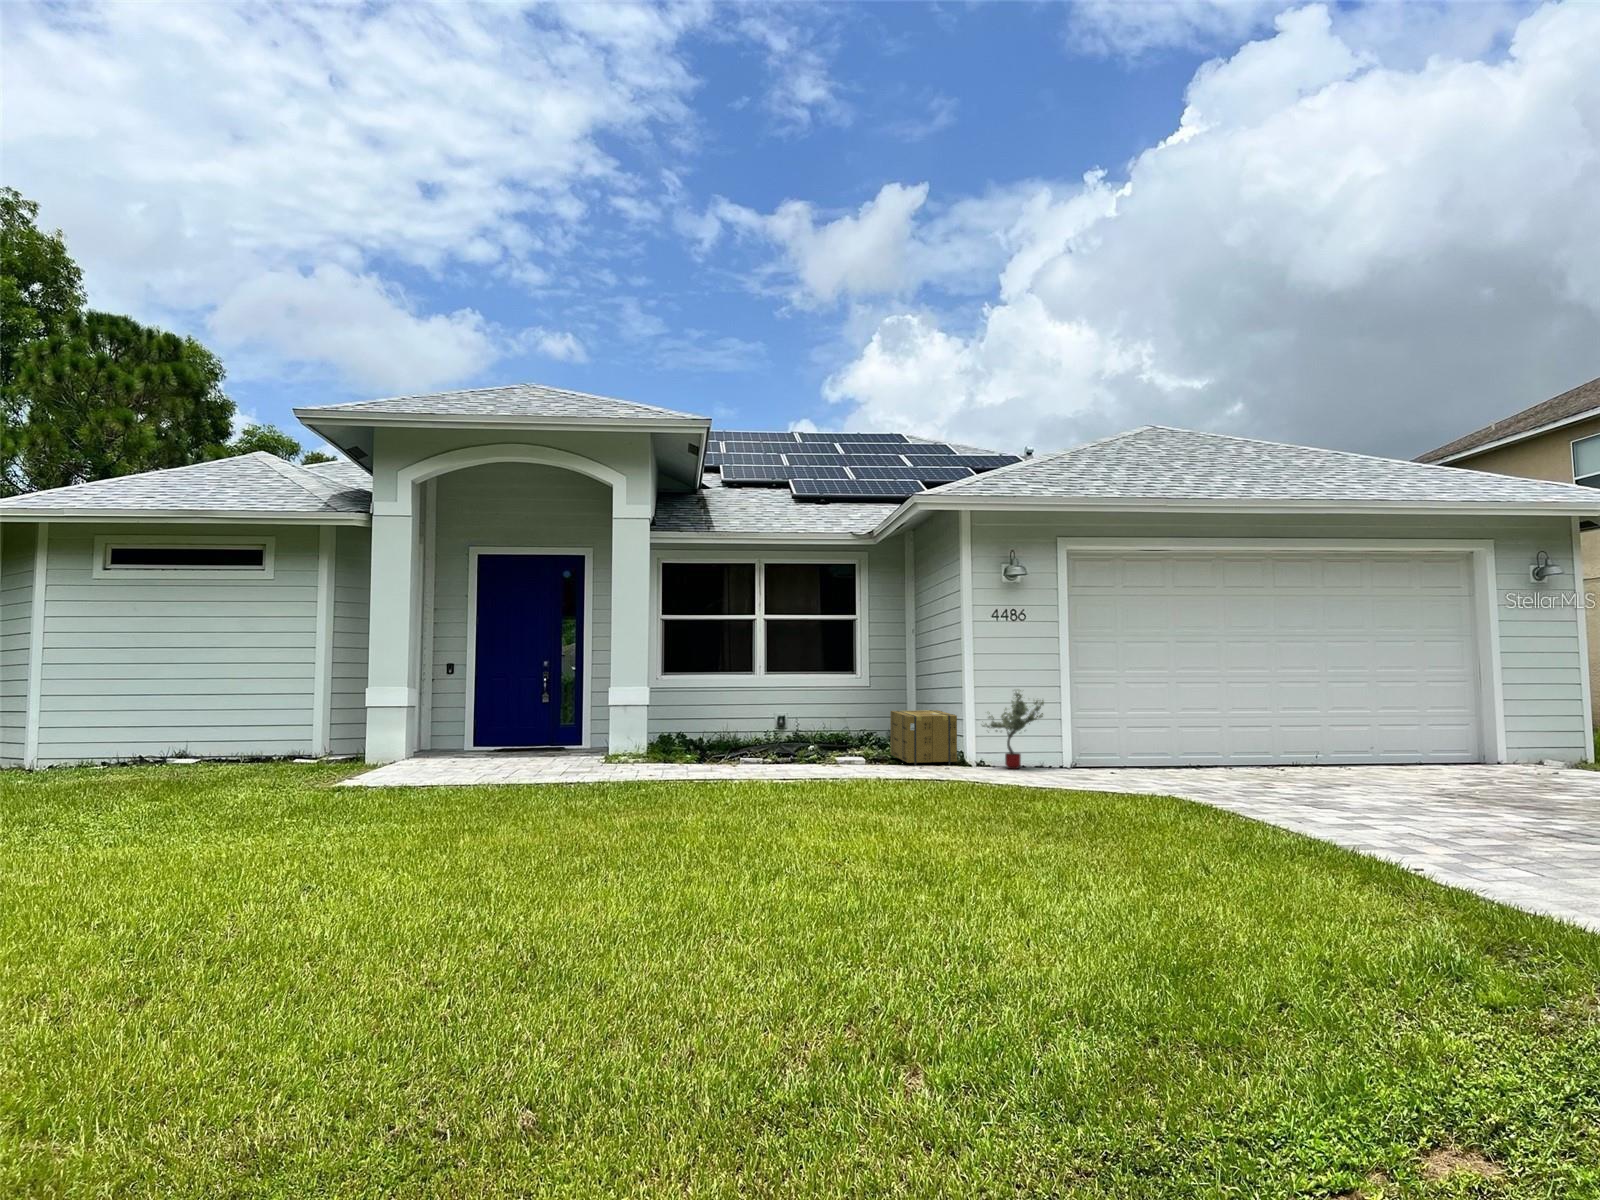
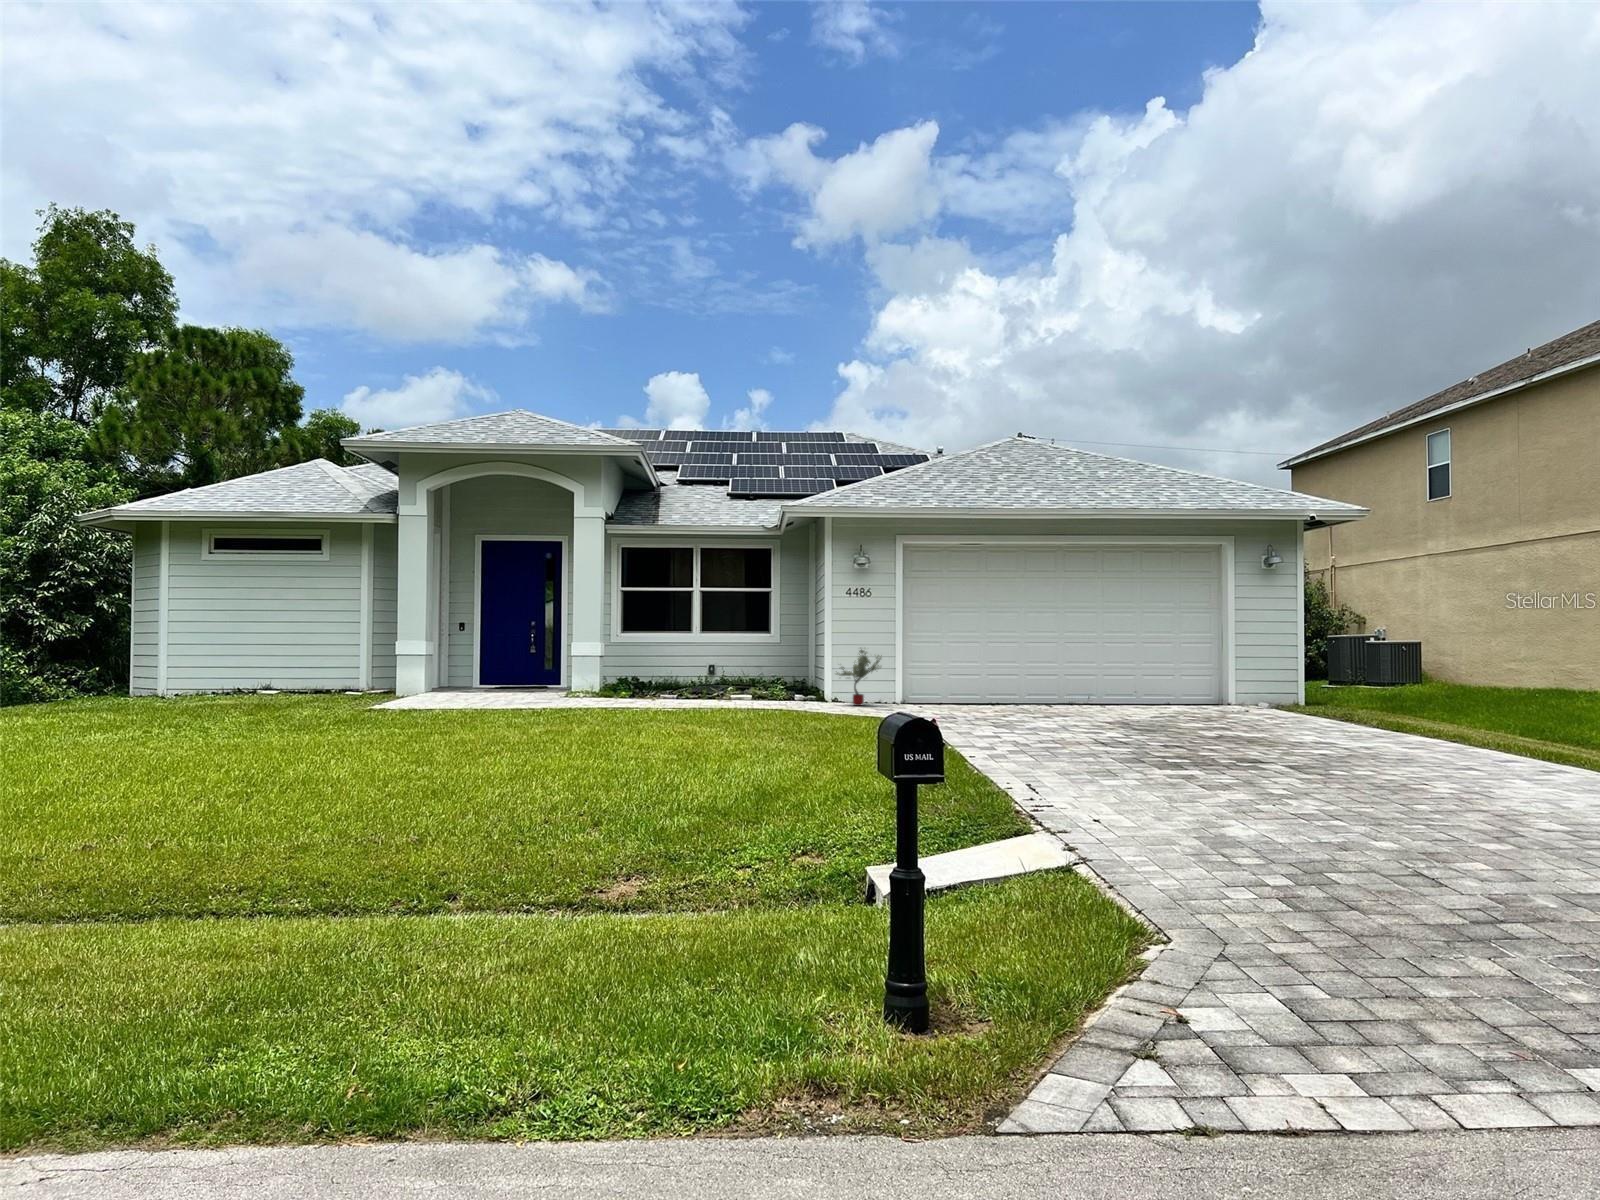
cardboard box: present [890,710,957,766] -> none [779,662,822,703]

